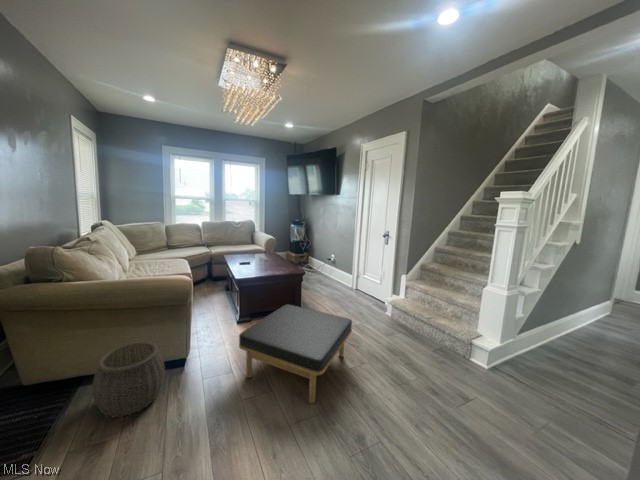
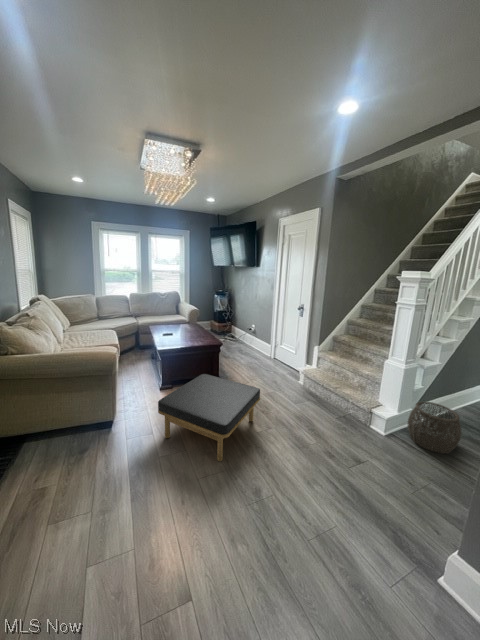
woven basket: present [92,342,165,417] -> present [408,402,461,454]

